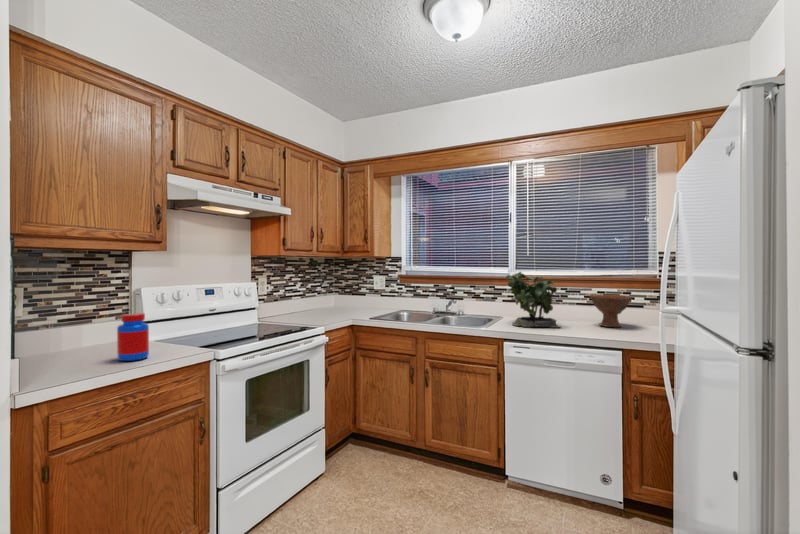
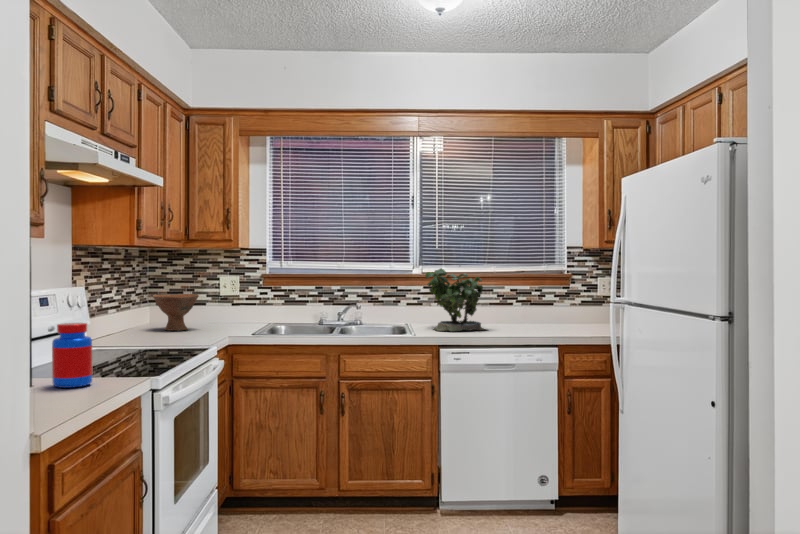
bowl: present [590,294,632,327] -> present [153,294,199,331]

